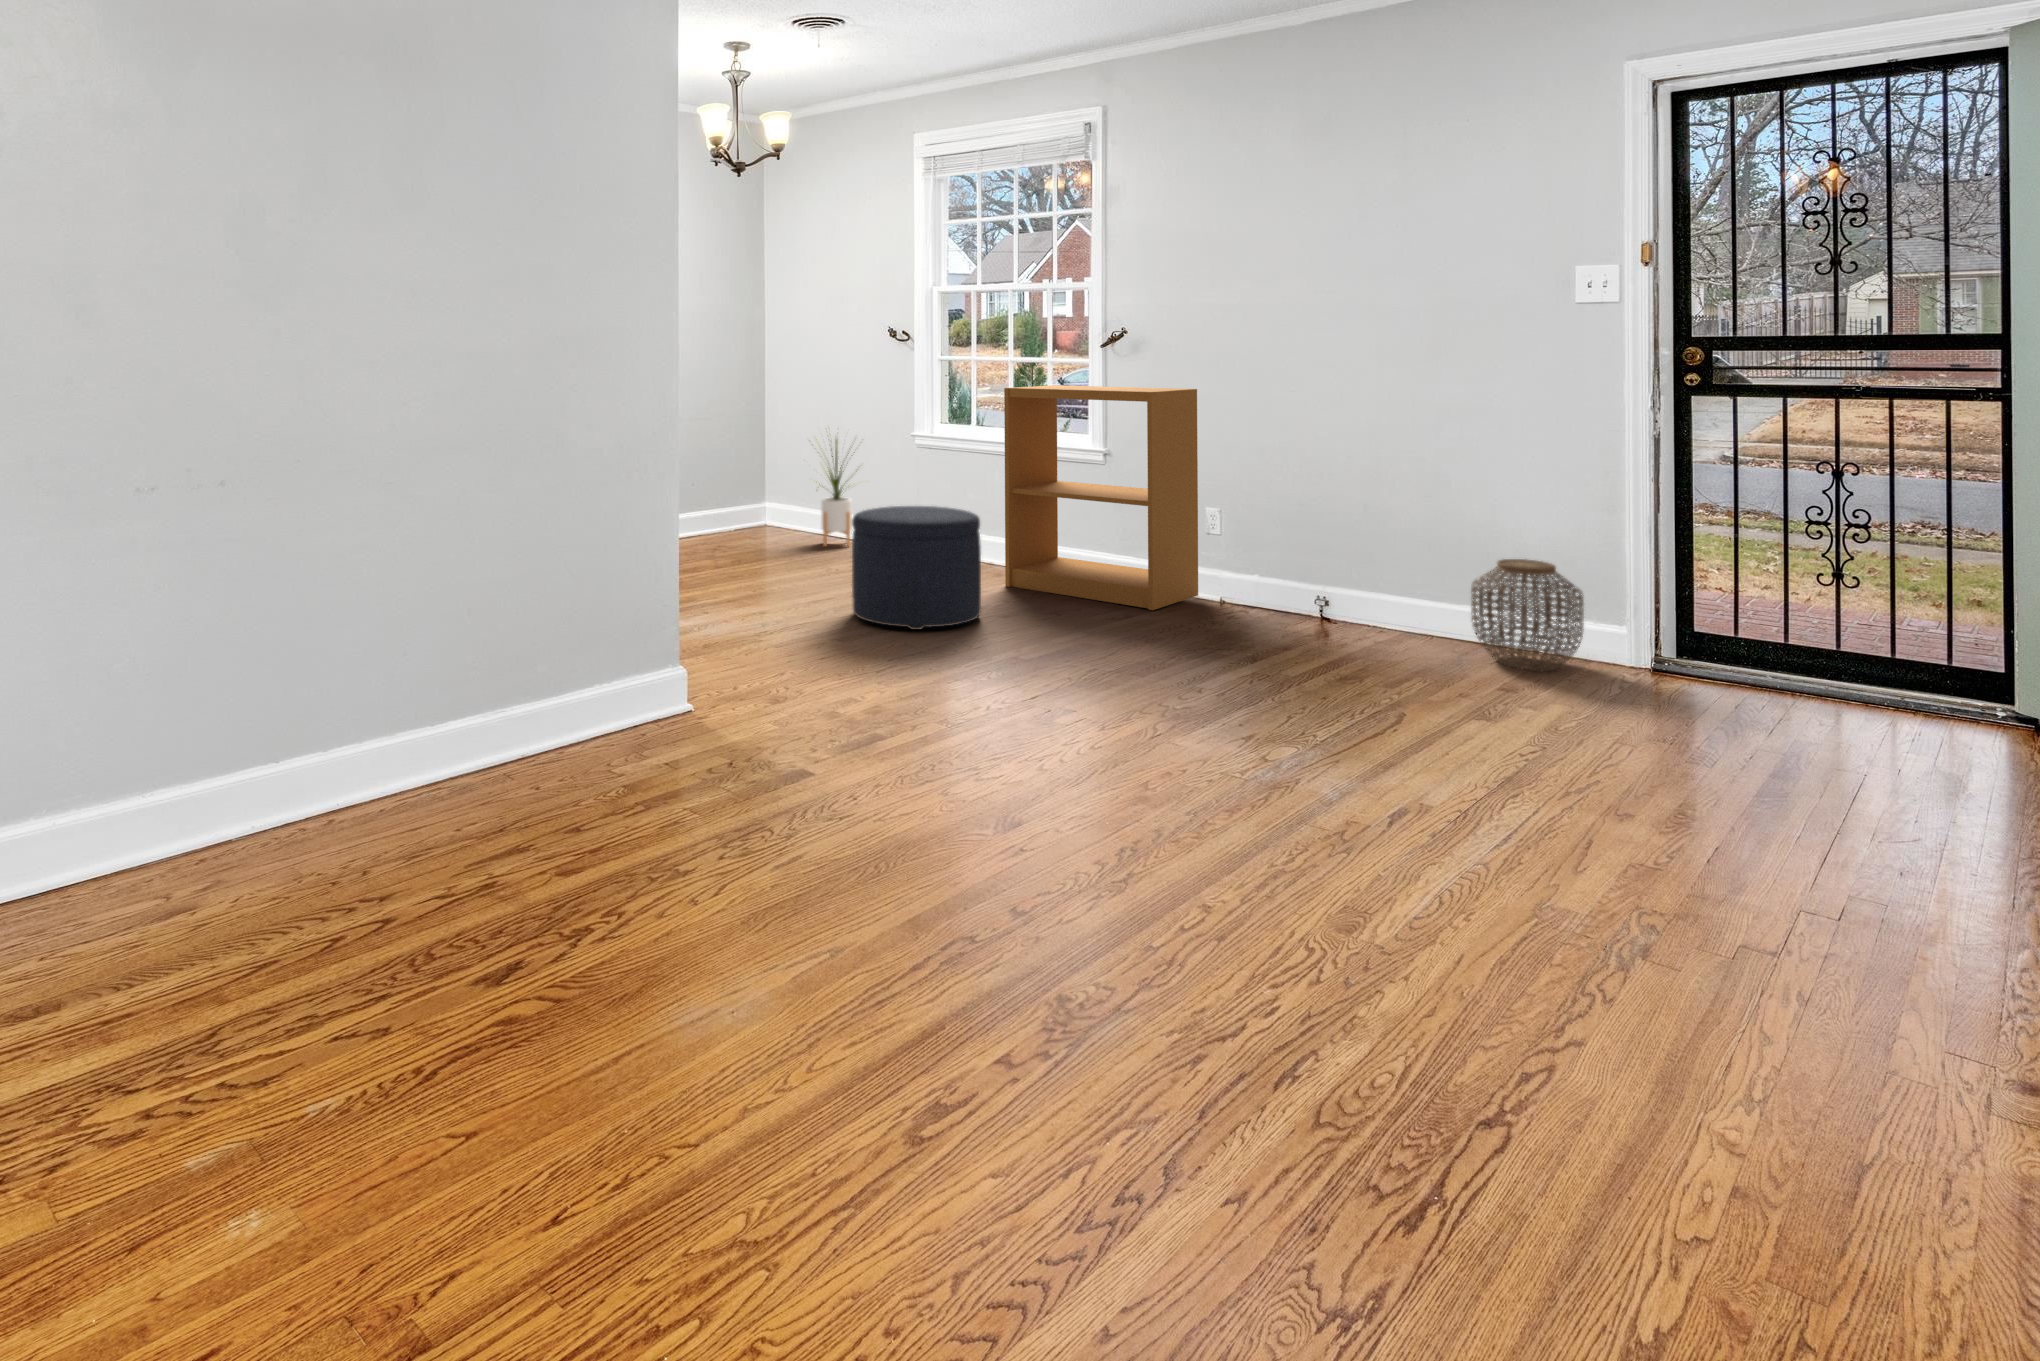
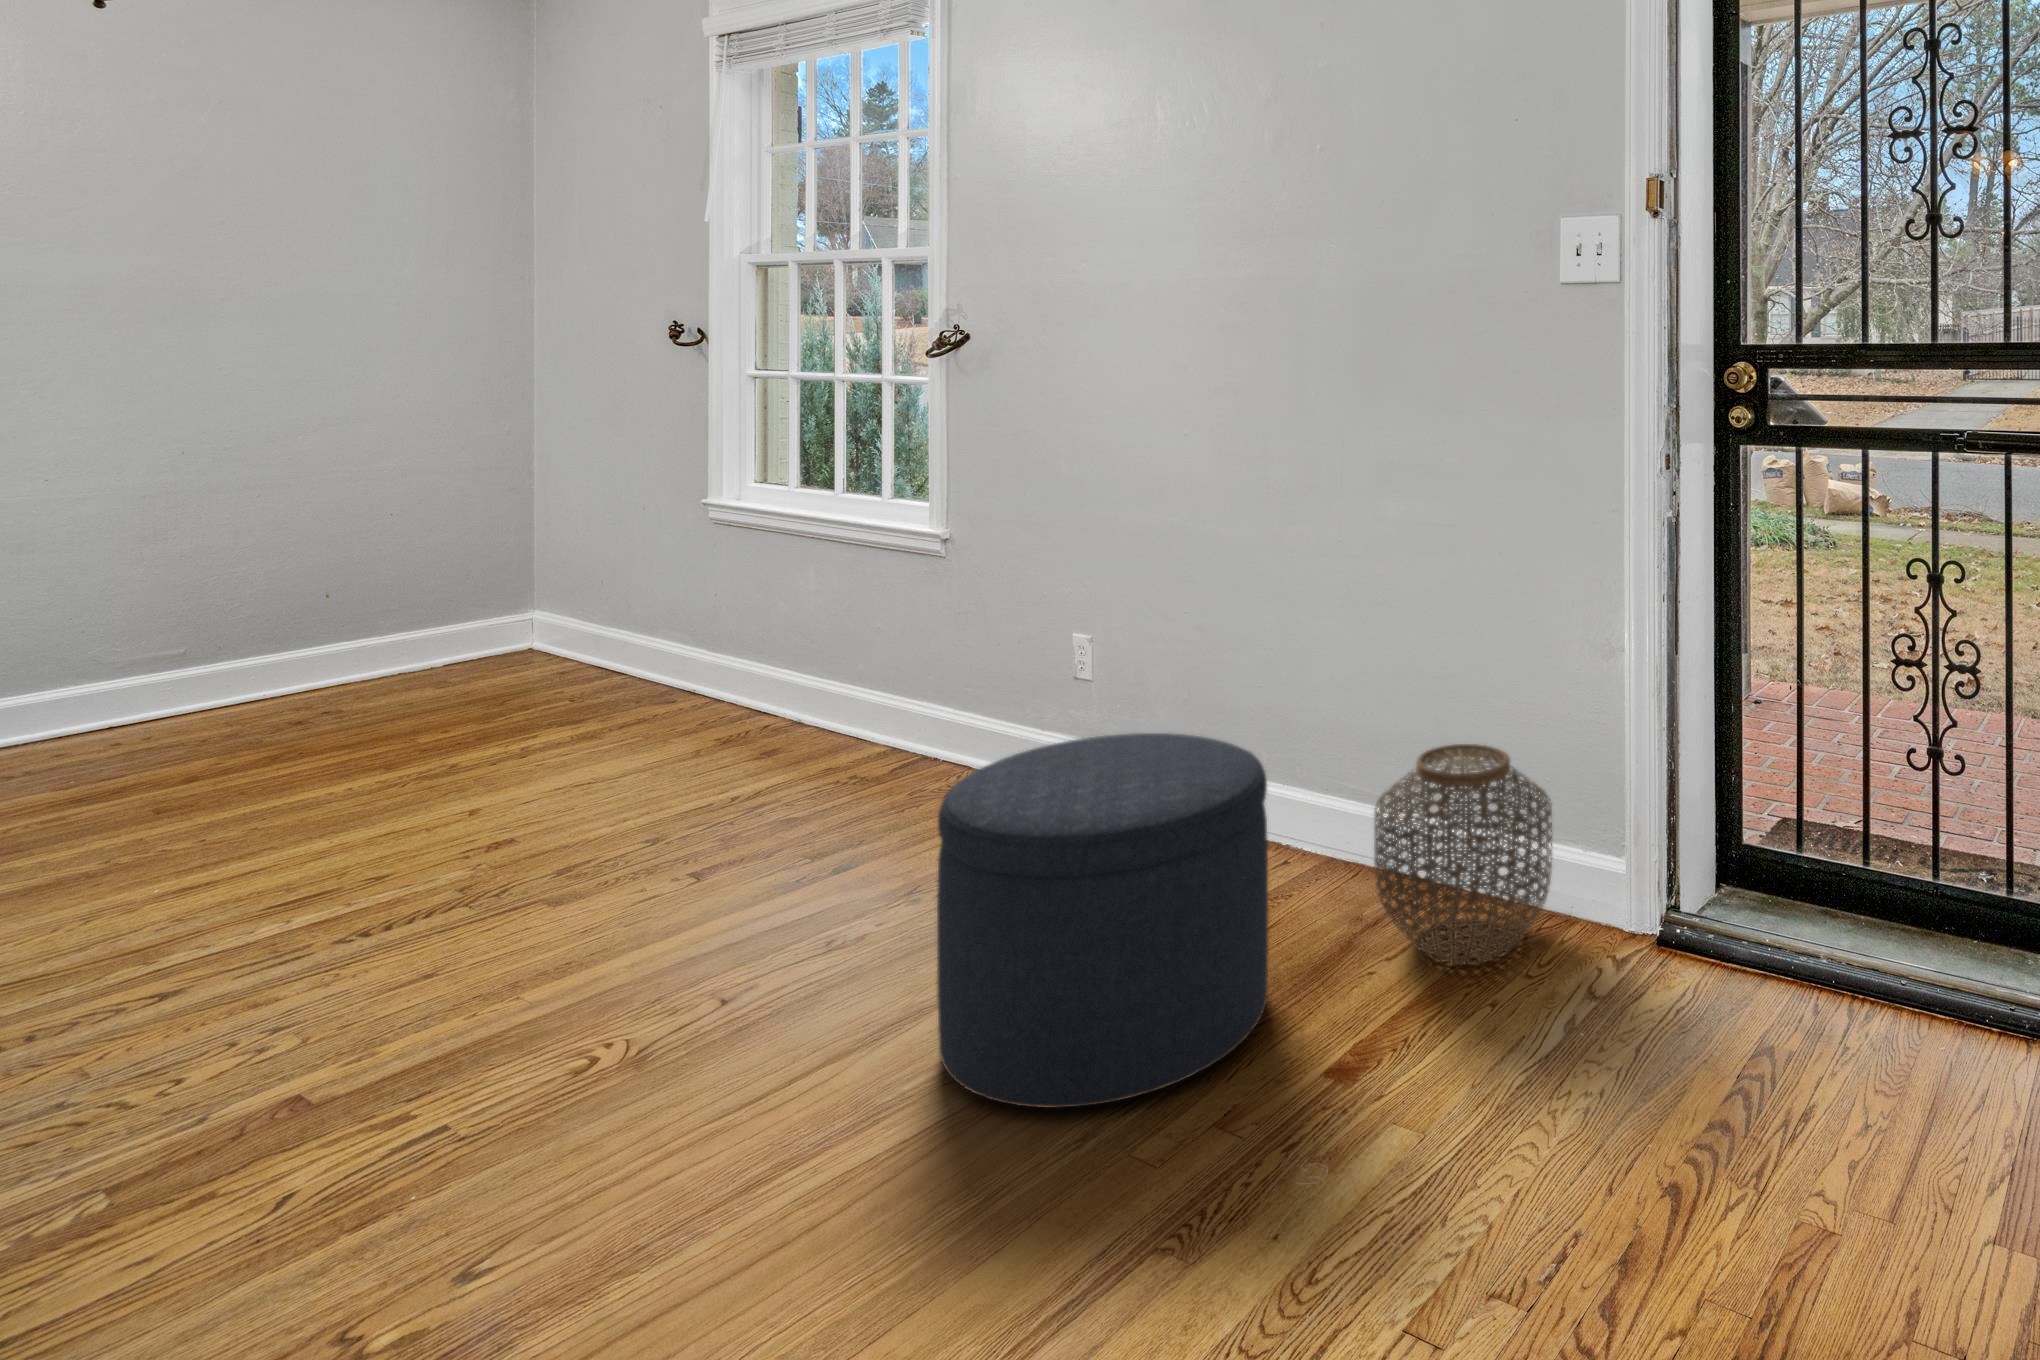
bookshelf: present [1004,385,1198,610] -> none [723,422,1060,840]
house plant: present [816,439,857,546] -> none [487,487,630,702]
ottoman: present [852,506,981,630] -> present [937,733,1268,1108]

